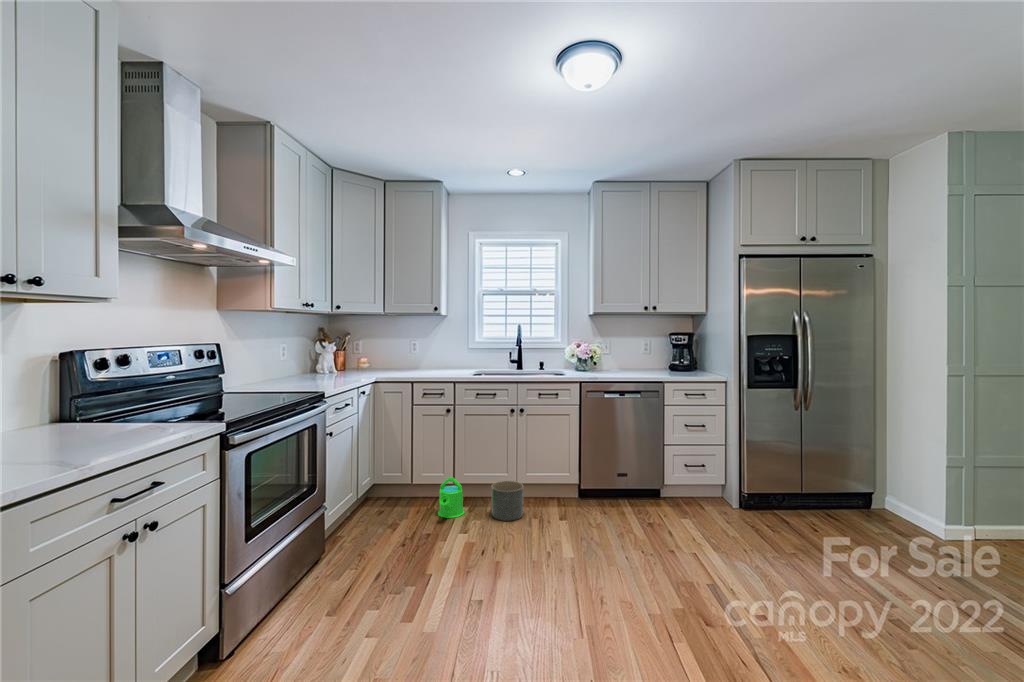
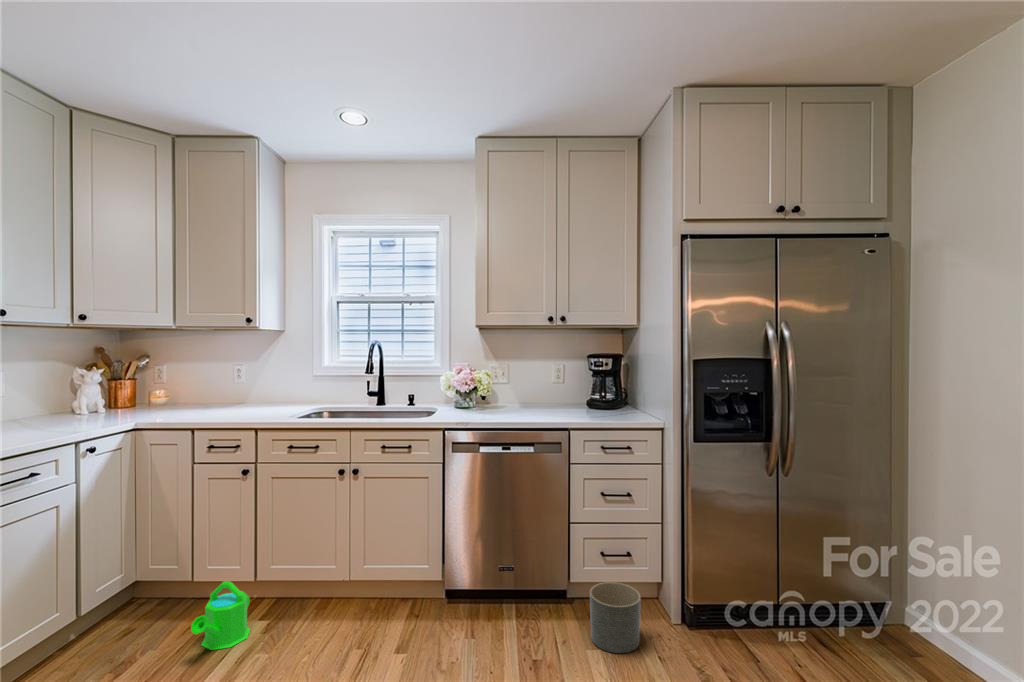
planter: present [491,481,524,521] -> present [590,582,641,653]

